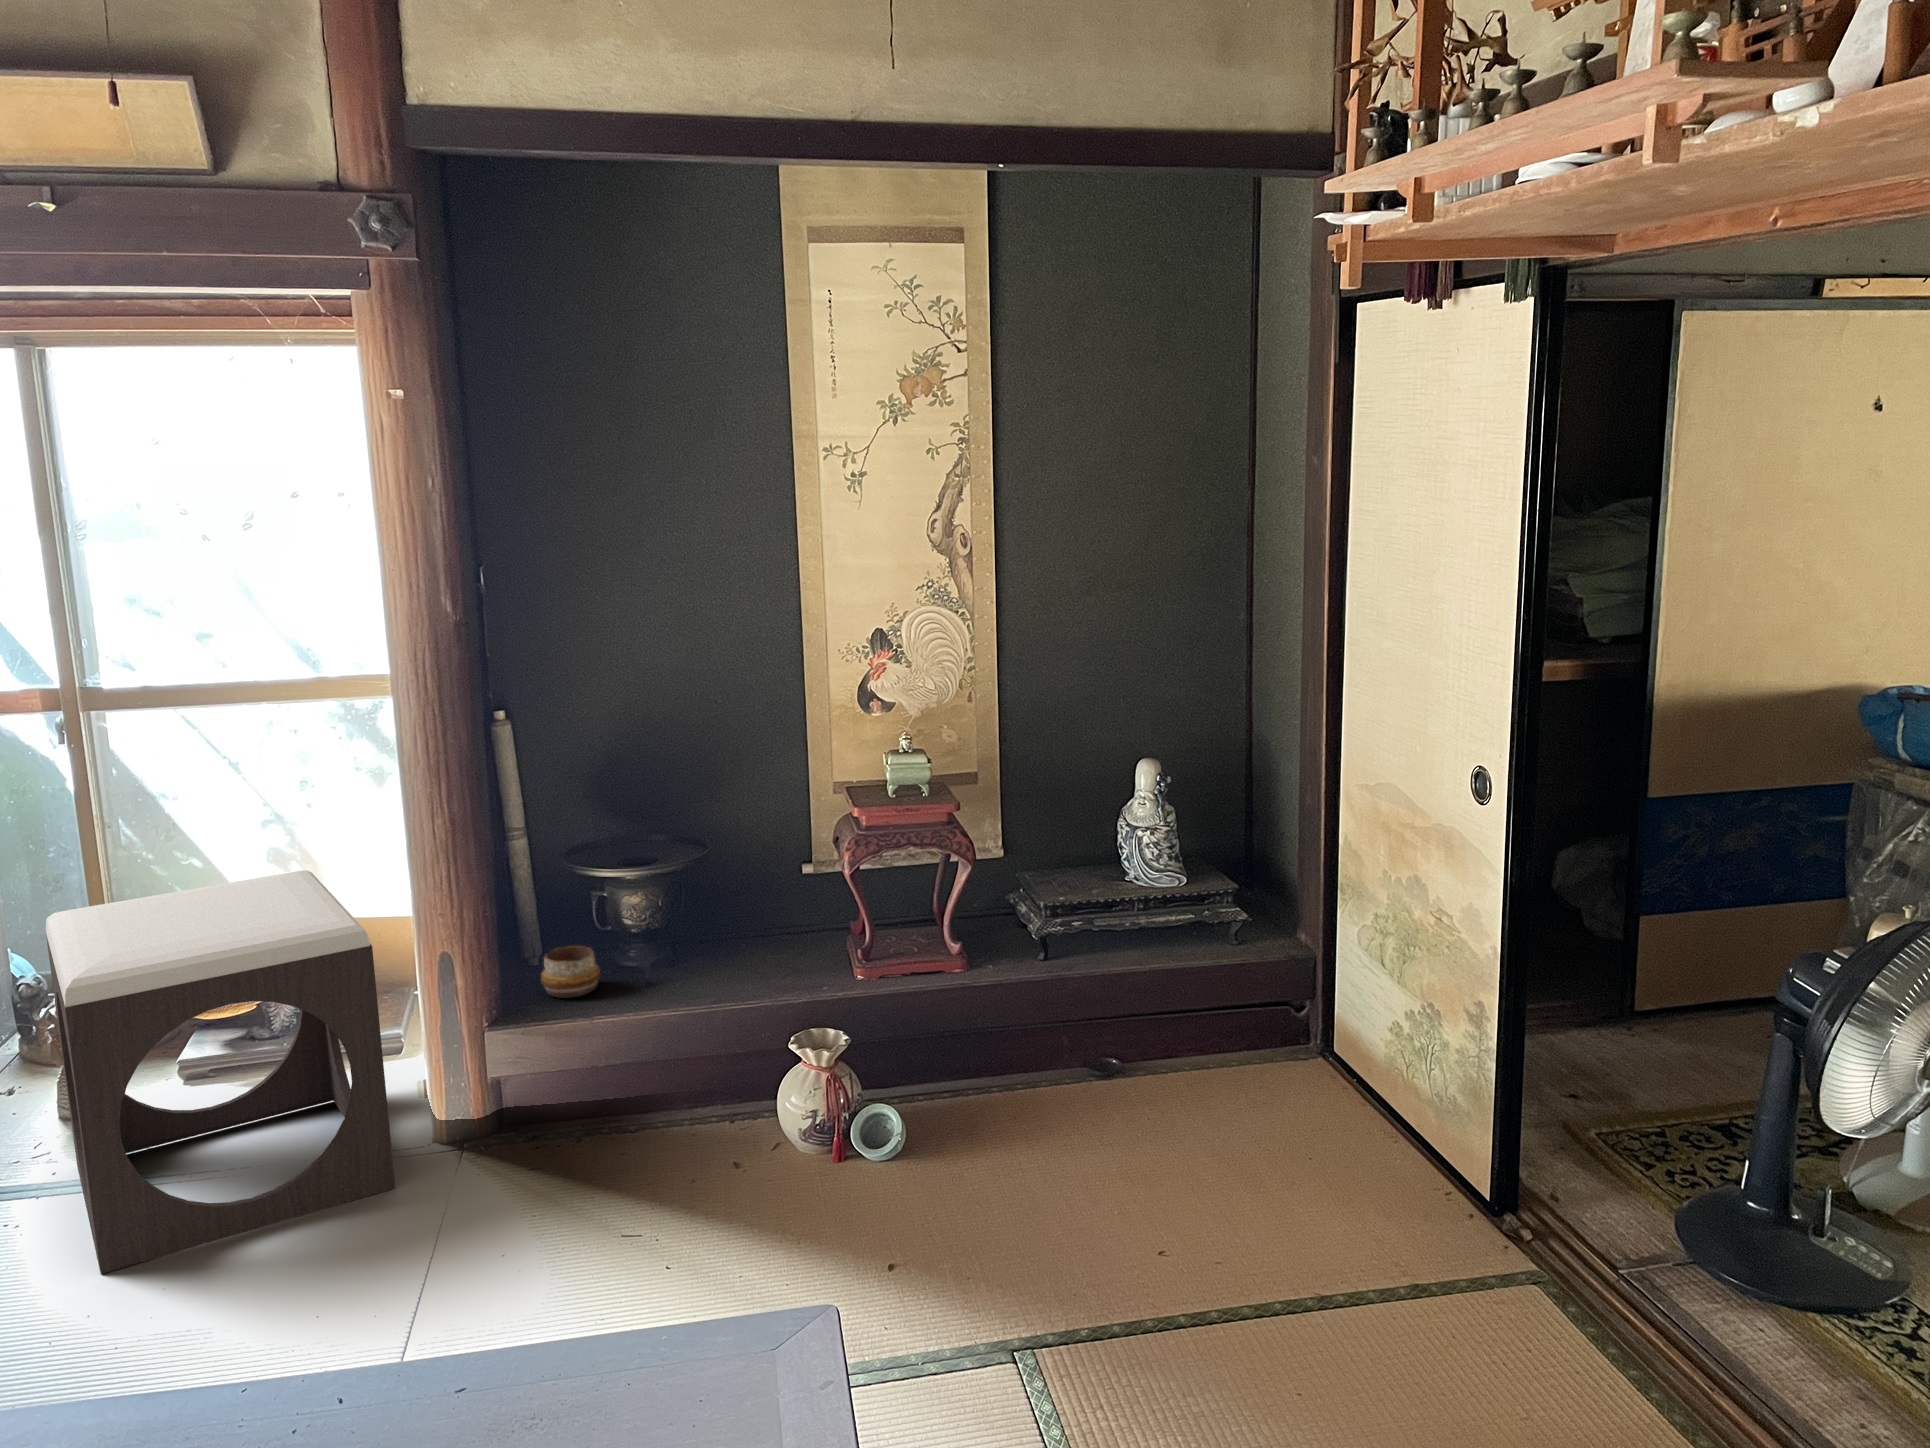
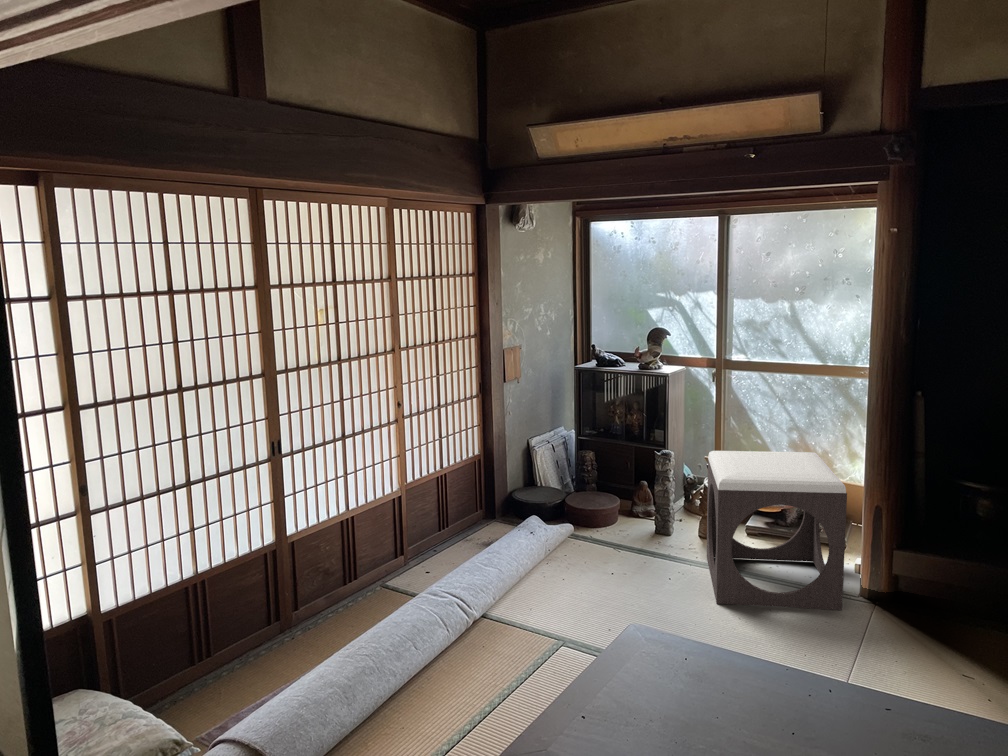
decorative bowl: present [541,946,600,998] -> none [927,517,962,544]

